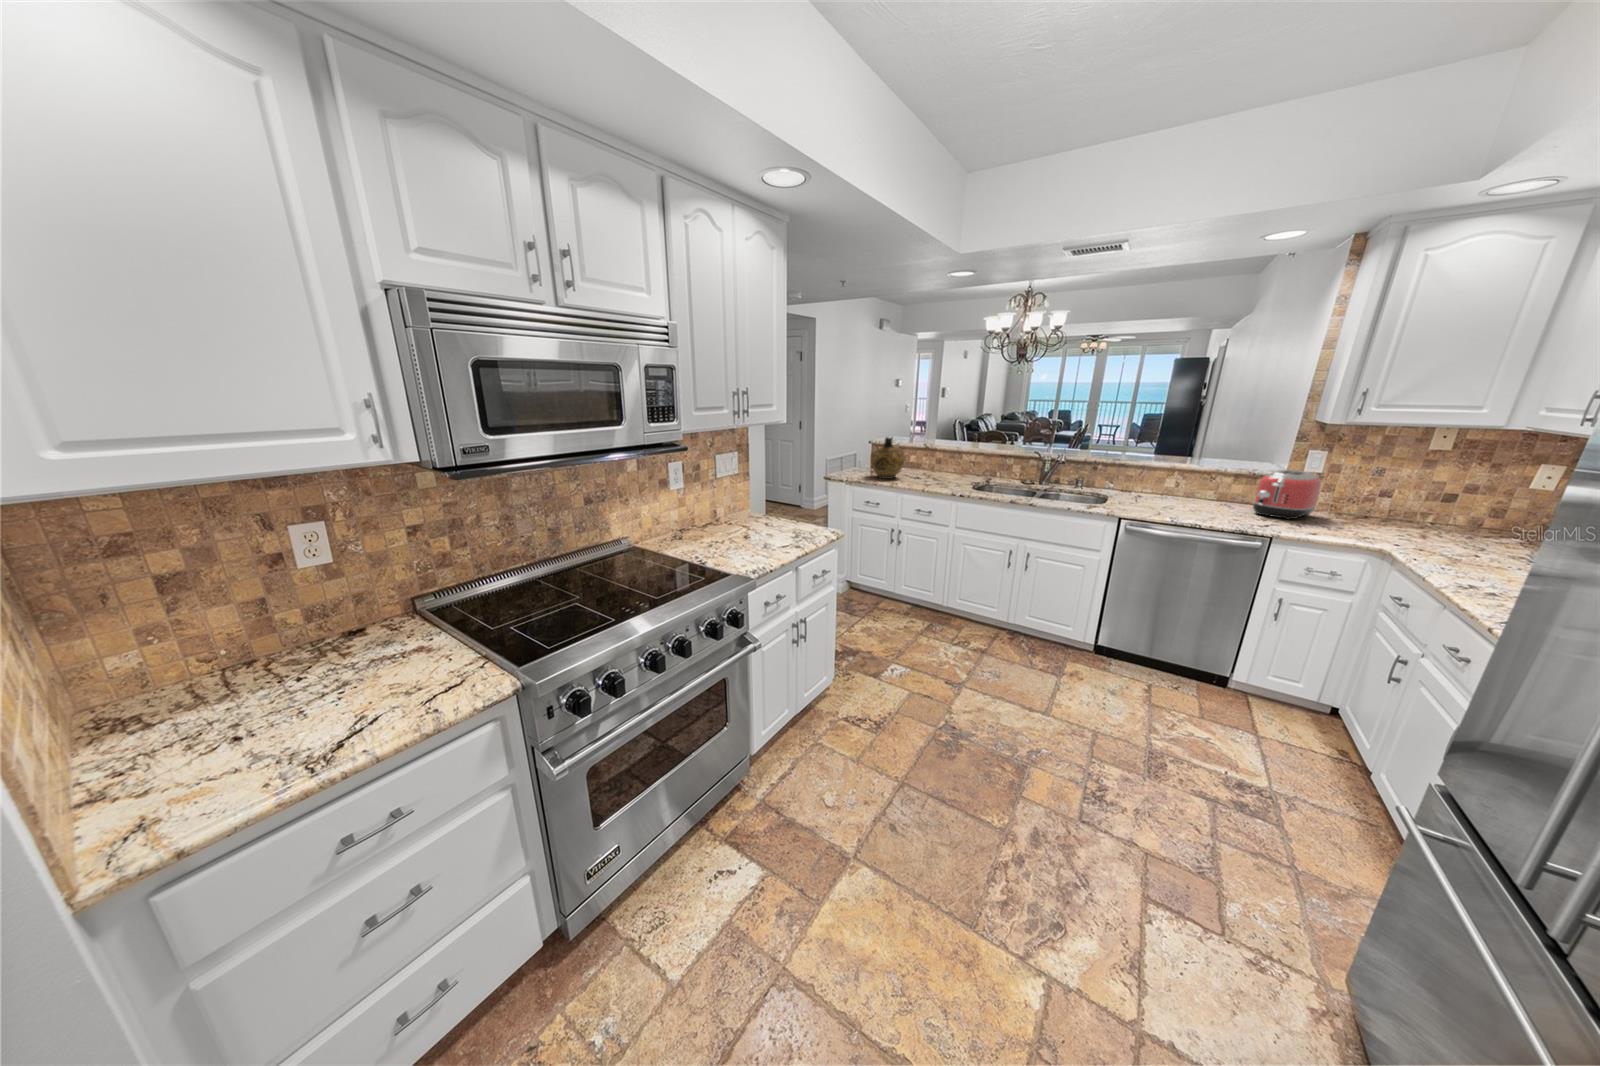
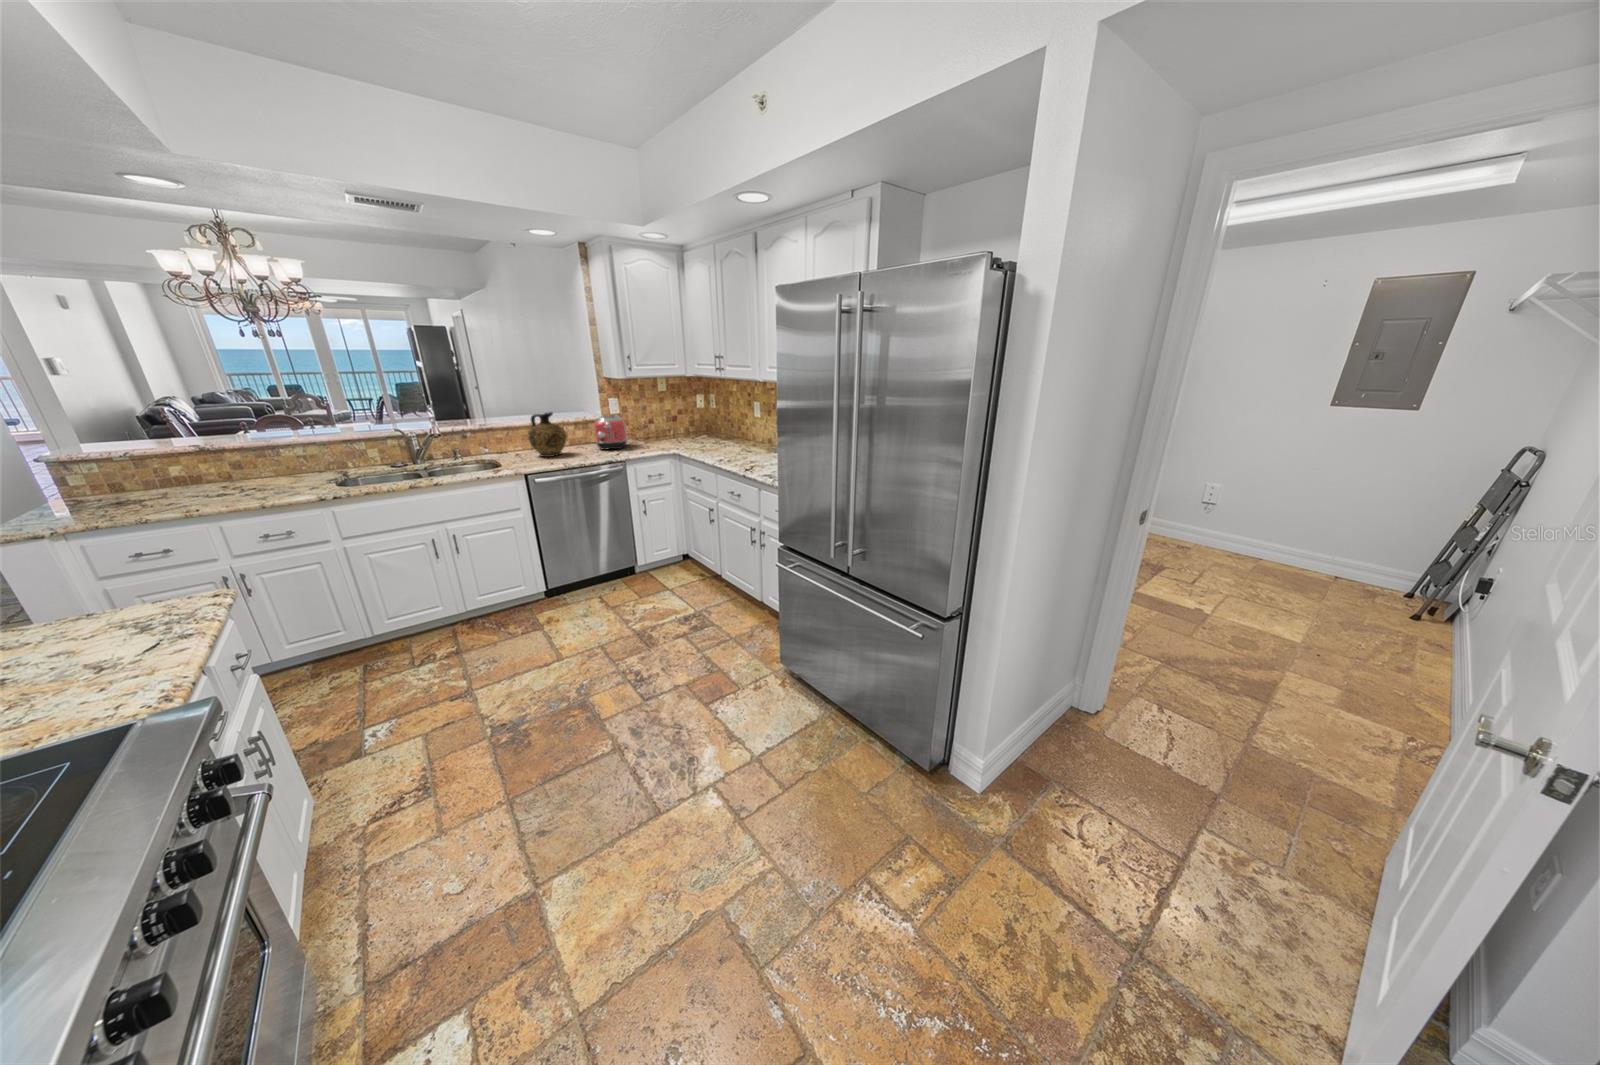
ceramic jug: present [871,437,905,479] -> present [528,412,567,457]

